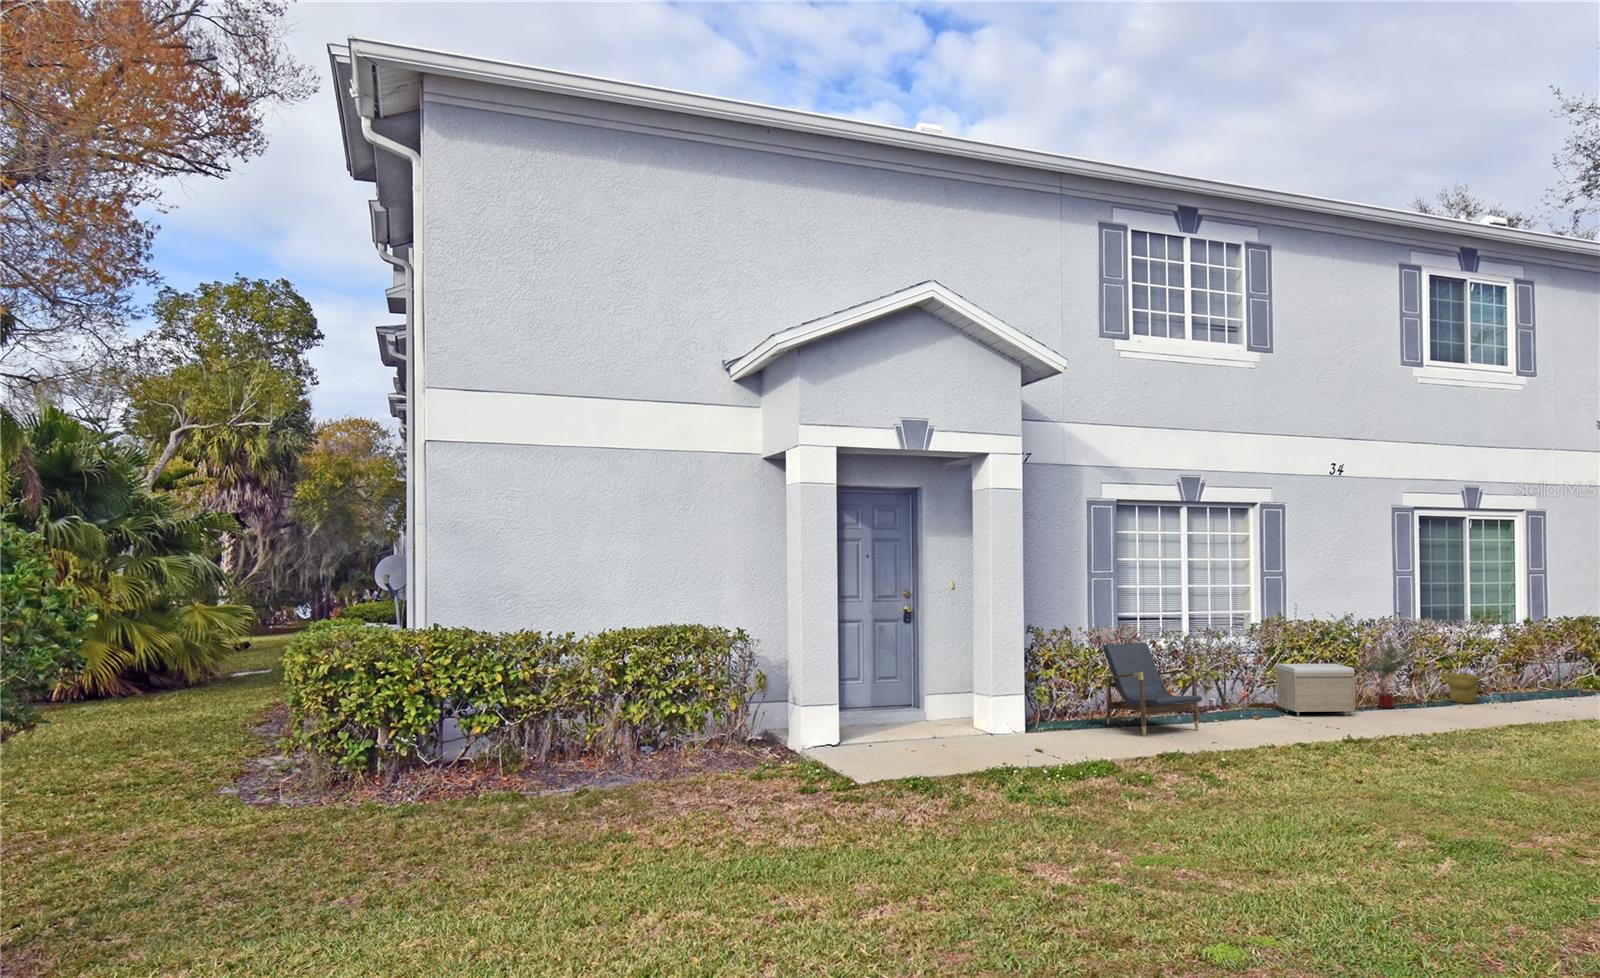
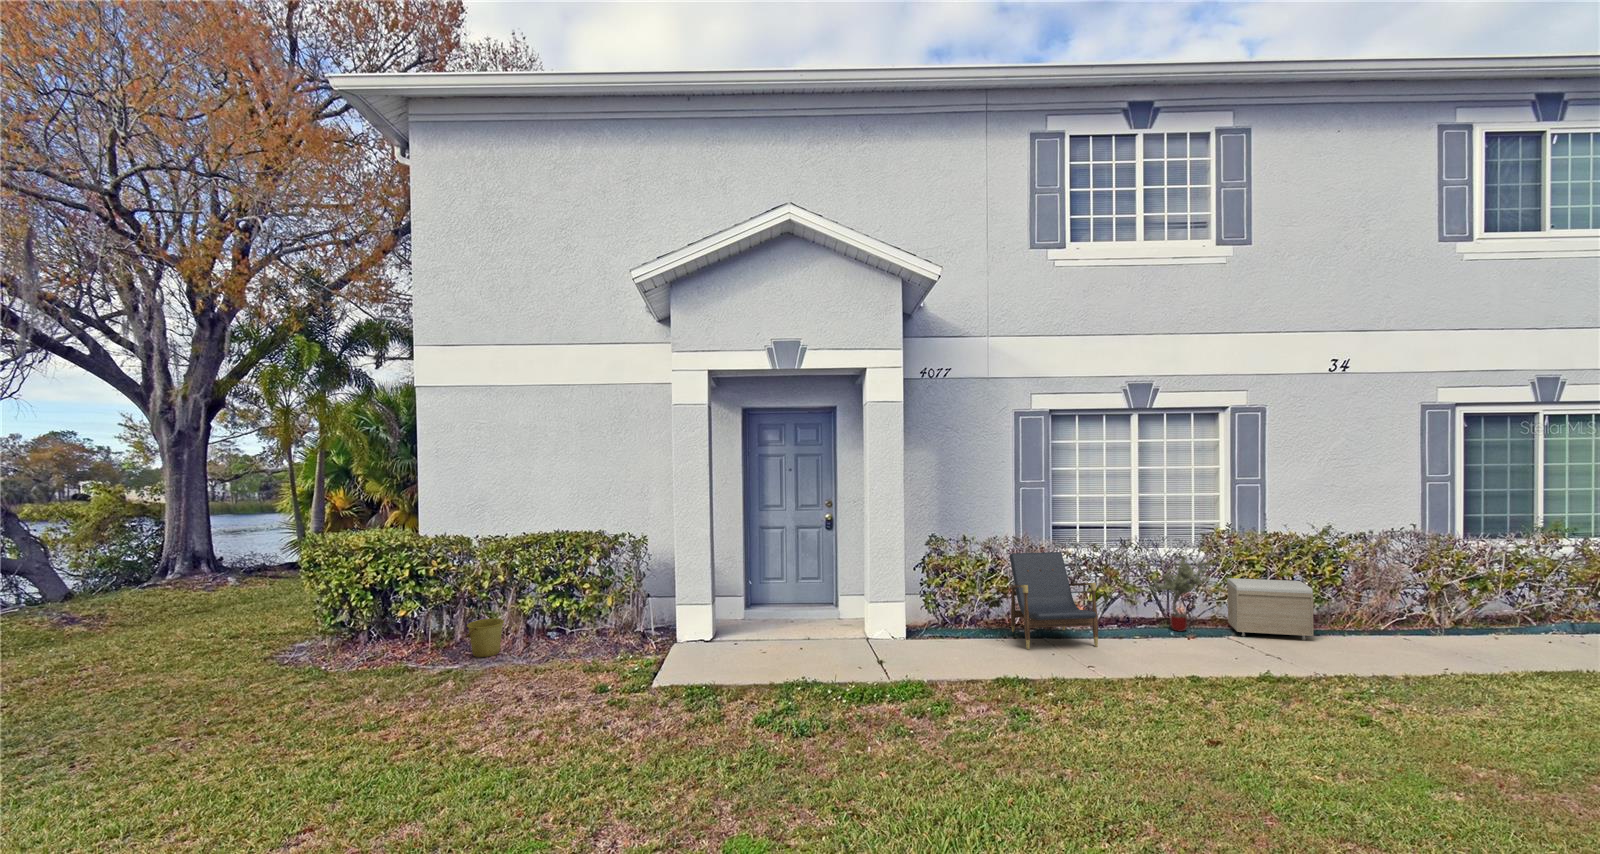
potted tree: present [1355,636,1415,708] -> present [1147,552,1210,632]
bucket: present [1444,673,1480,703] -> present [466,619,504,657]

